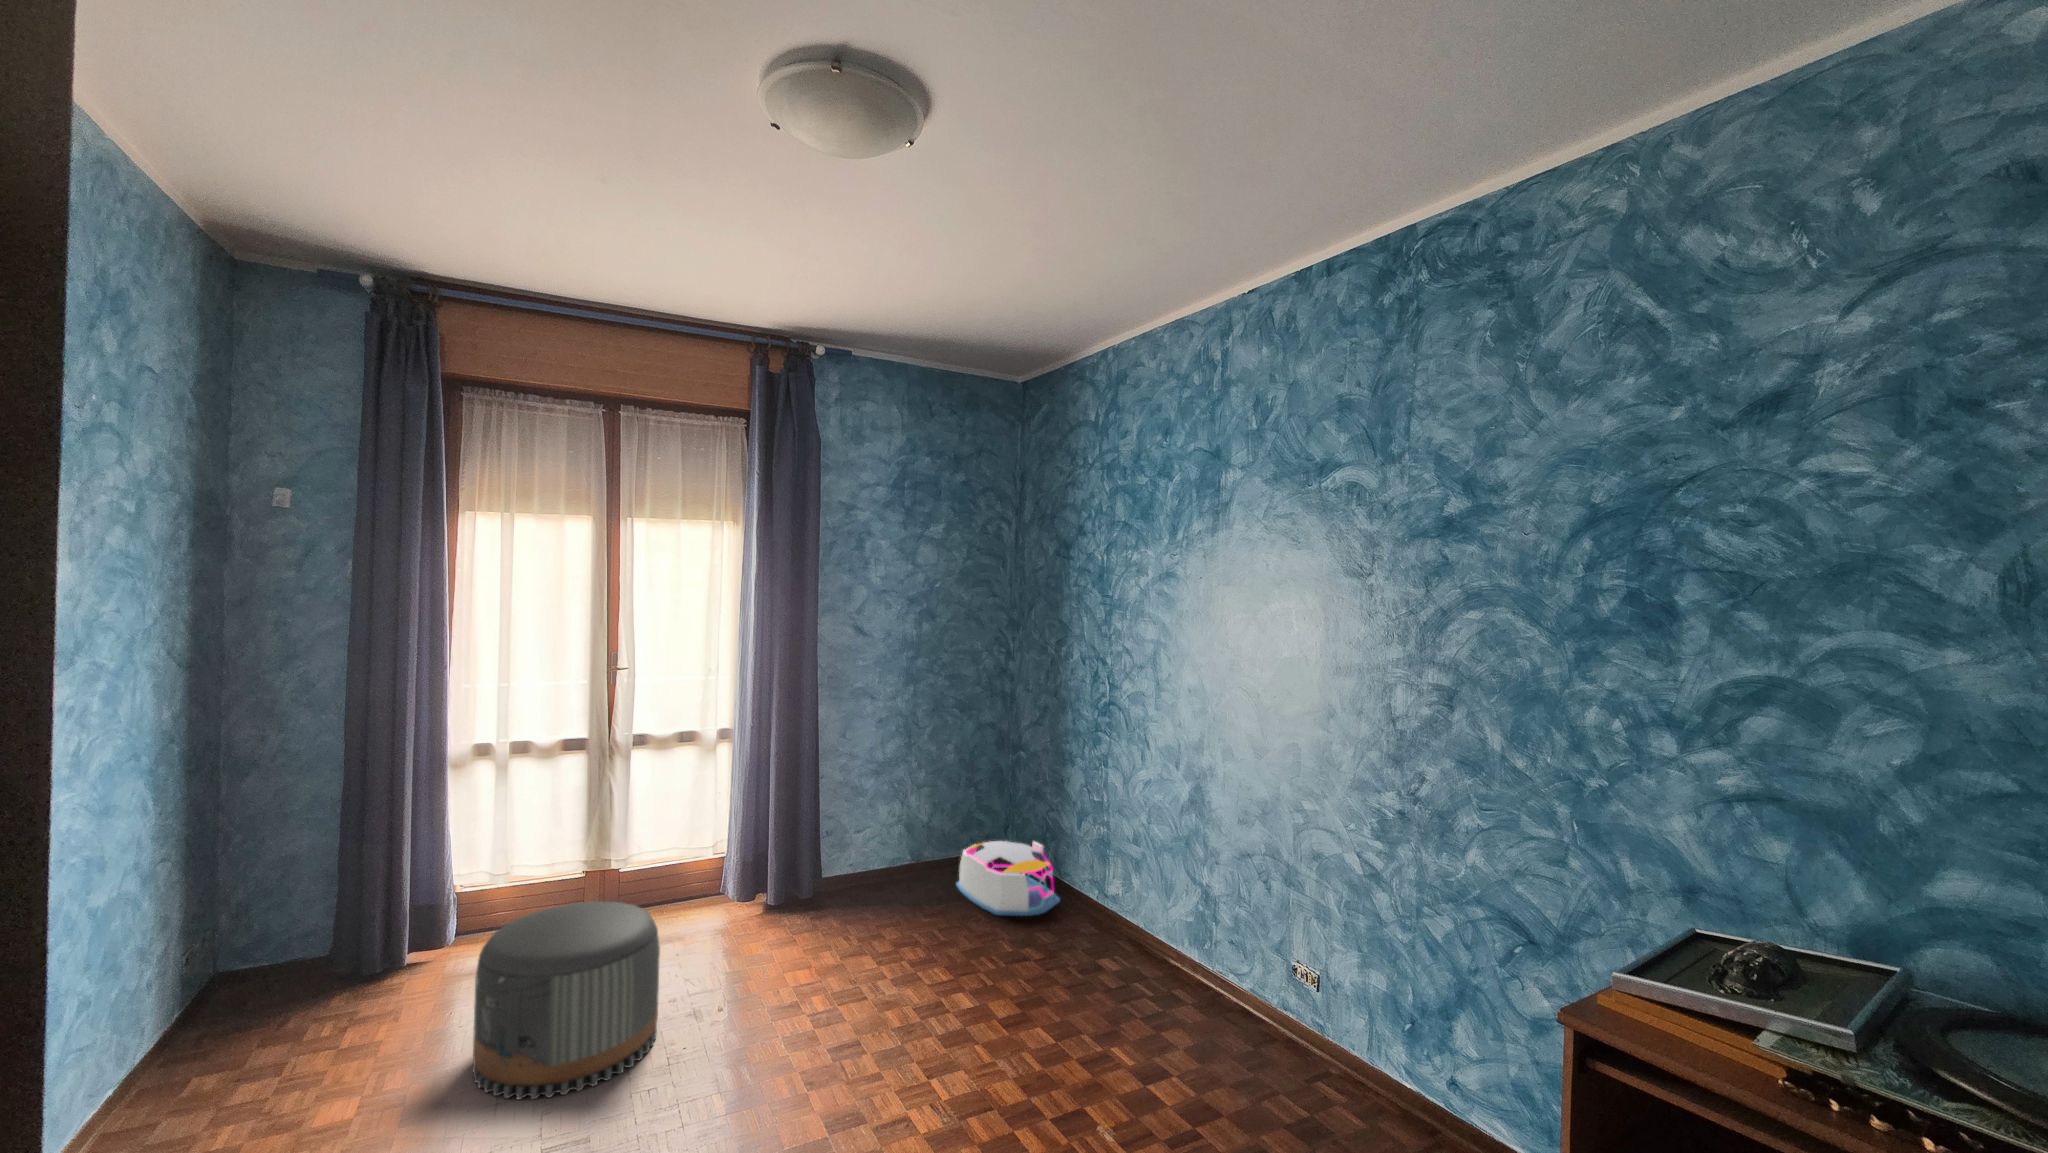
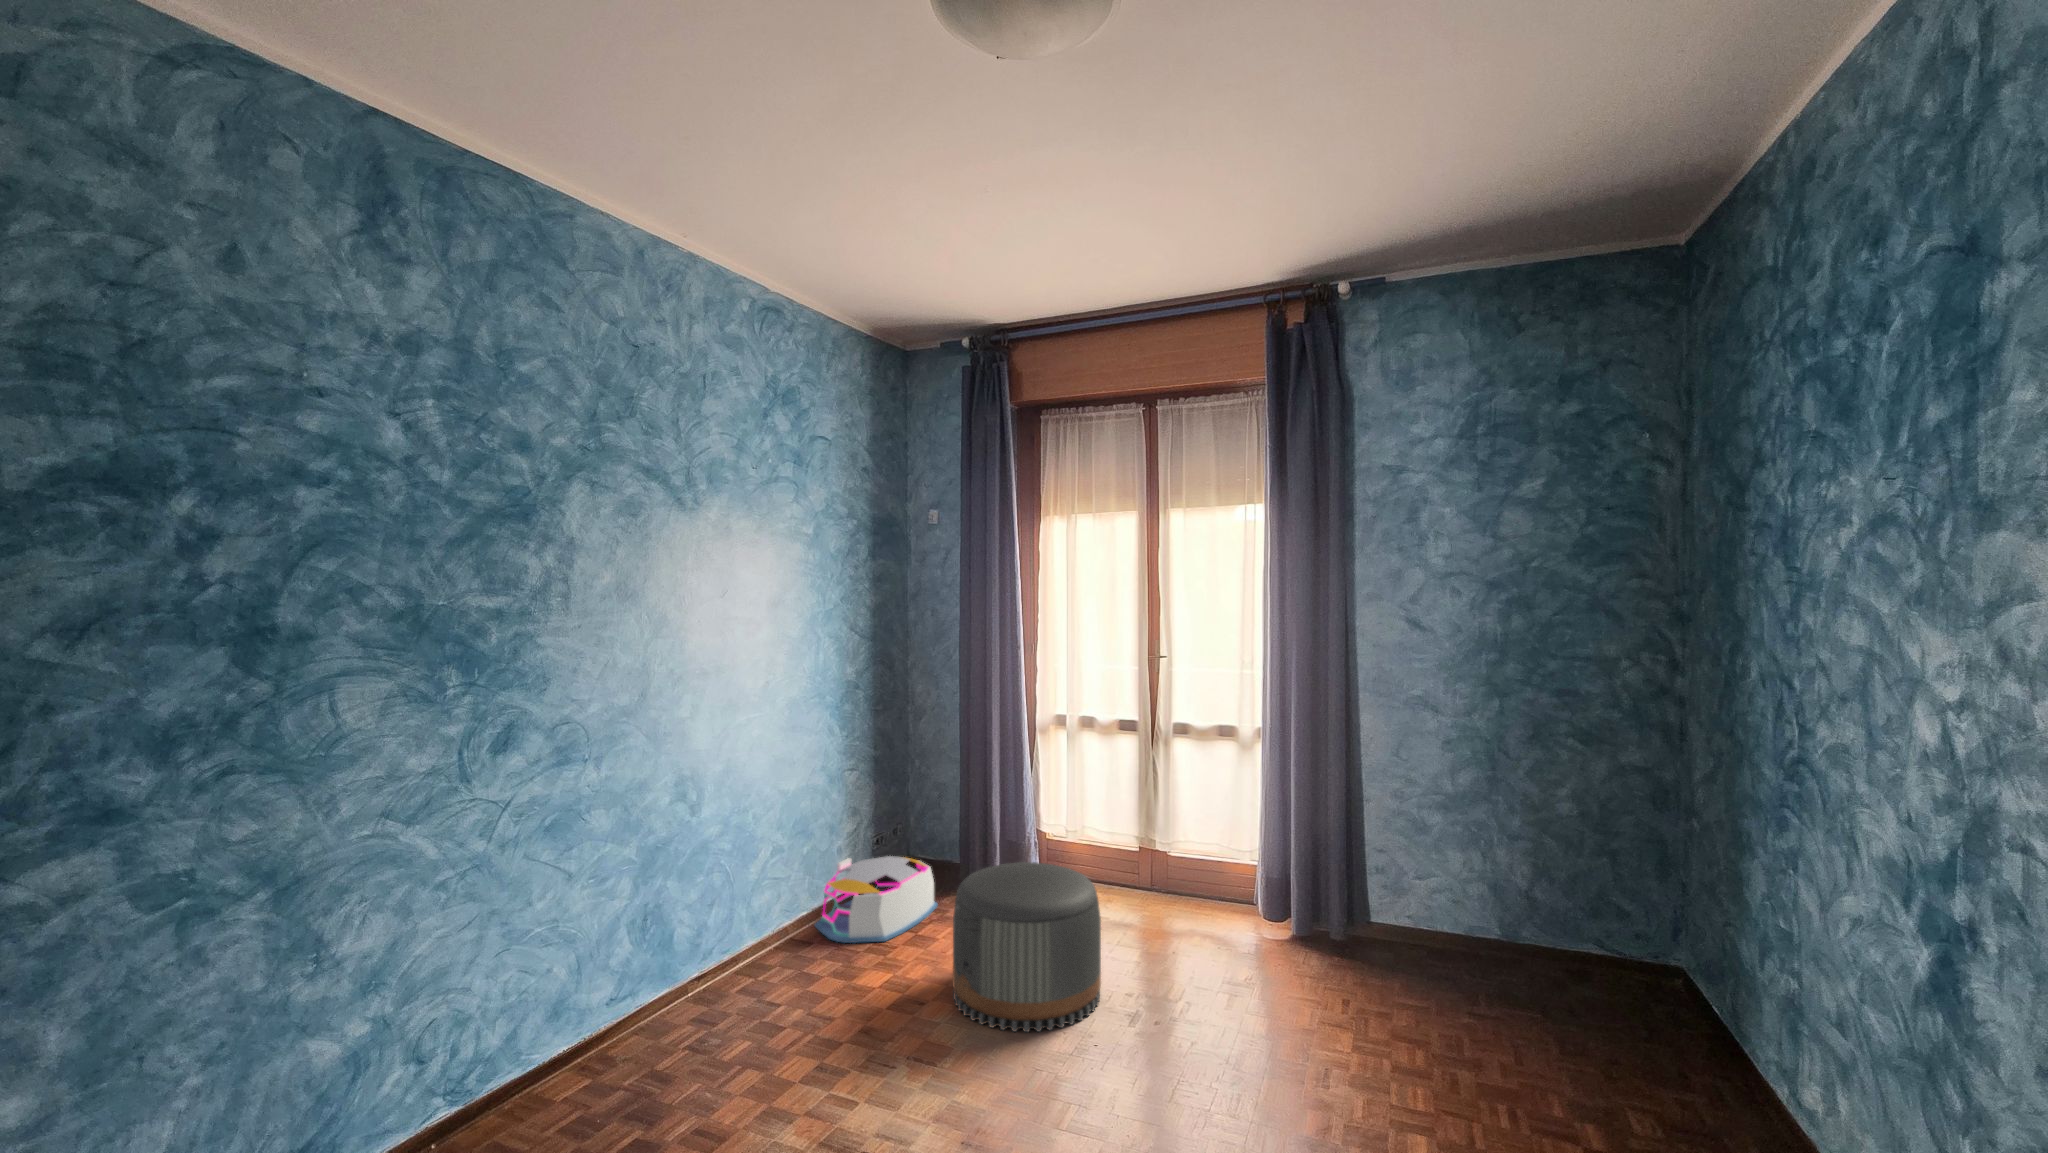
storage bin: present [956,841,1060,916] -> present [815,856,938,943]

